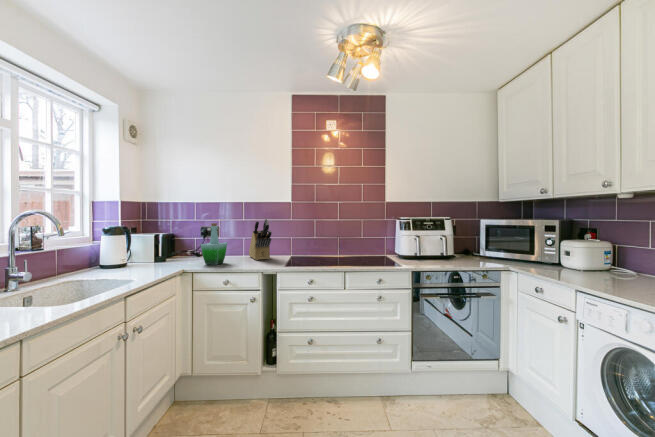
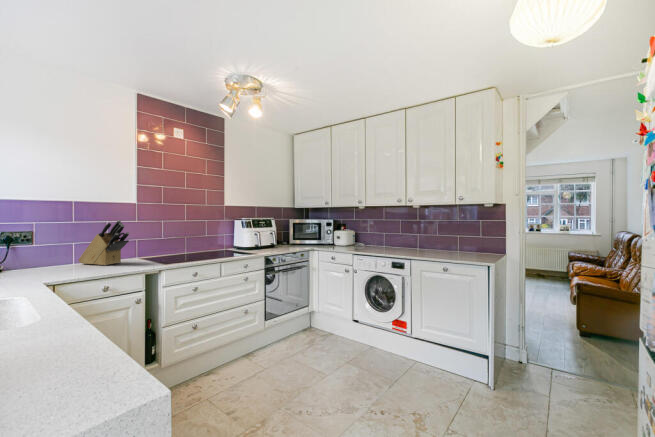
bottle: present [201,223,227,265] -> none [42,226,73,276]

